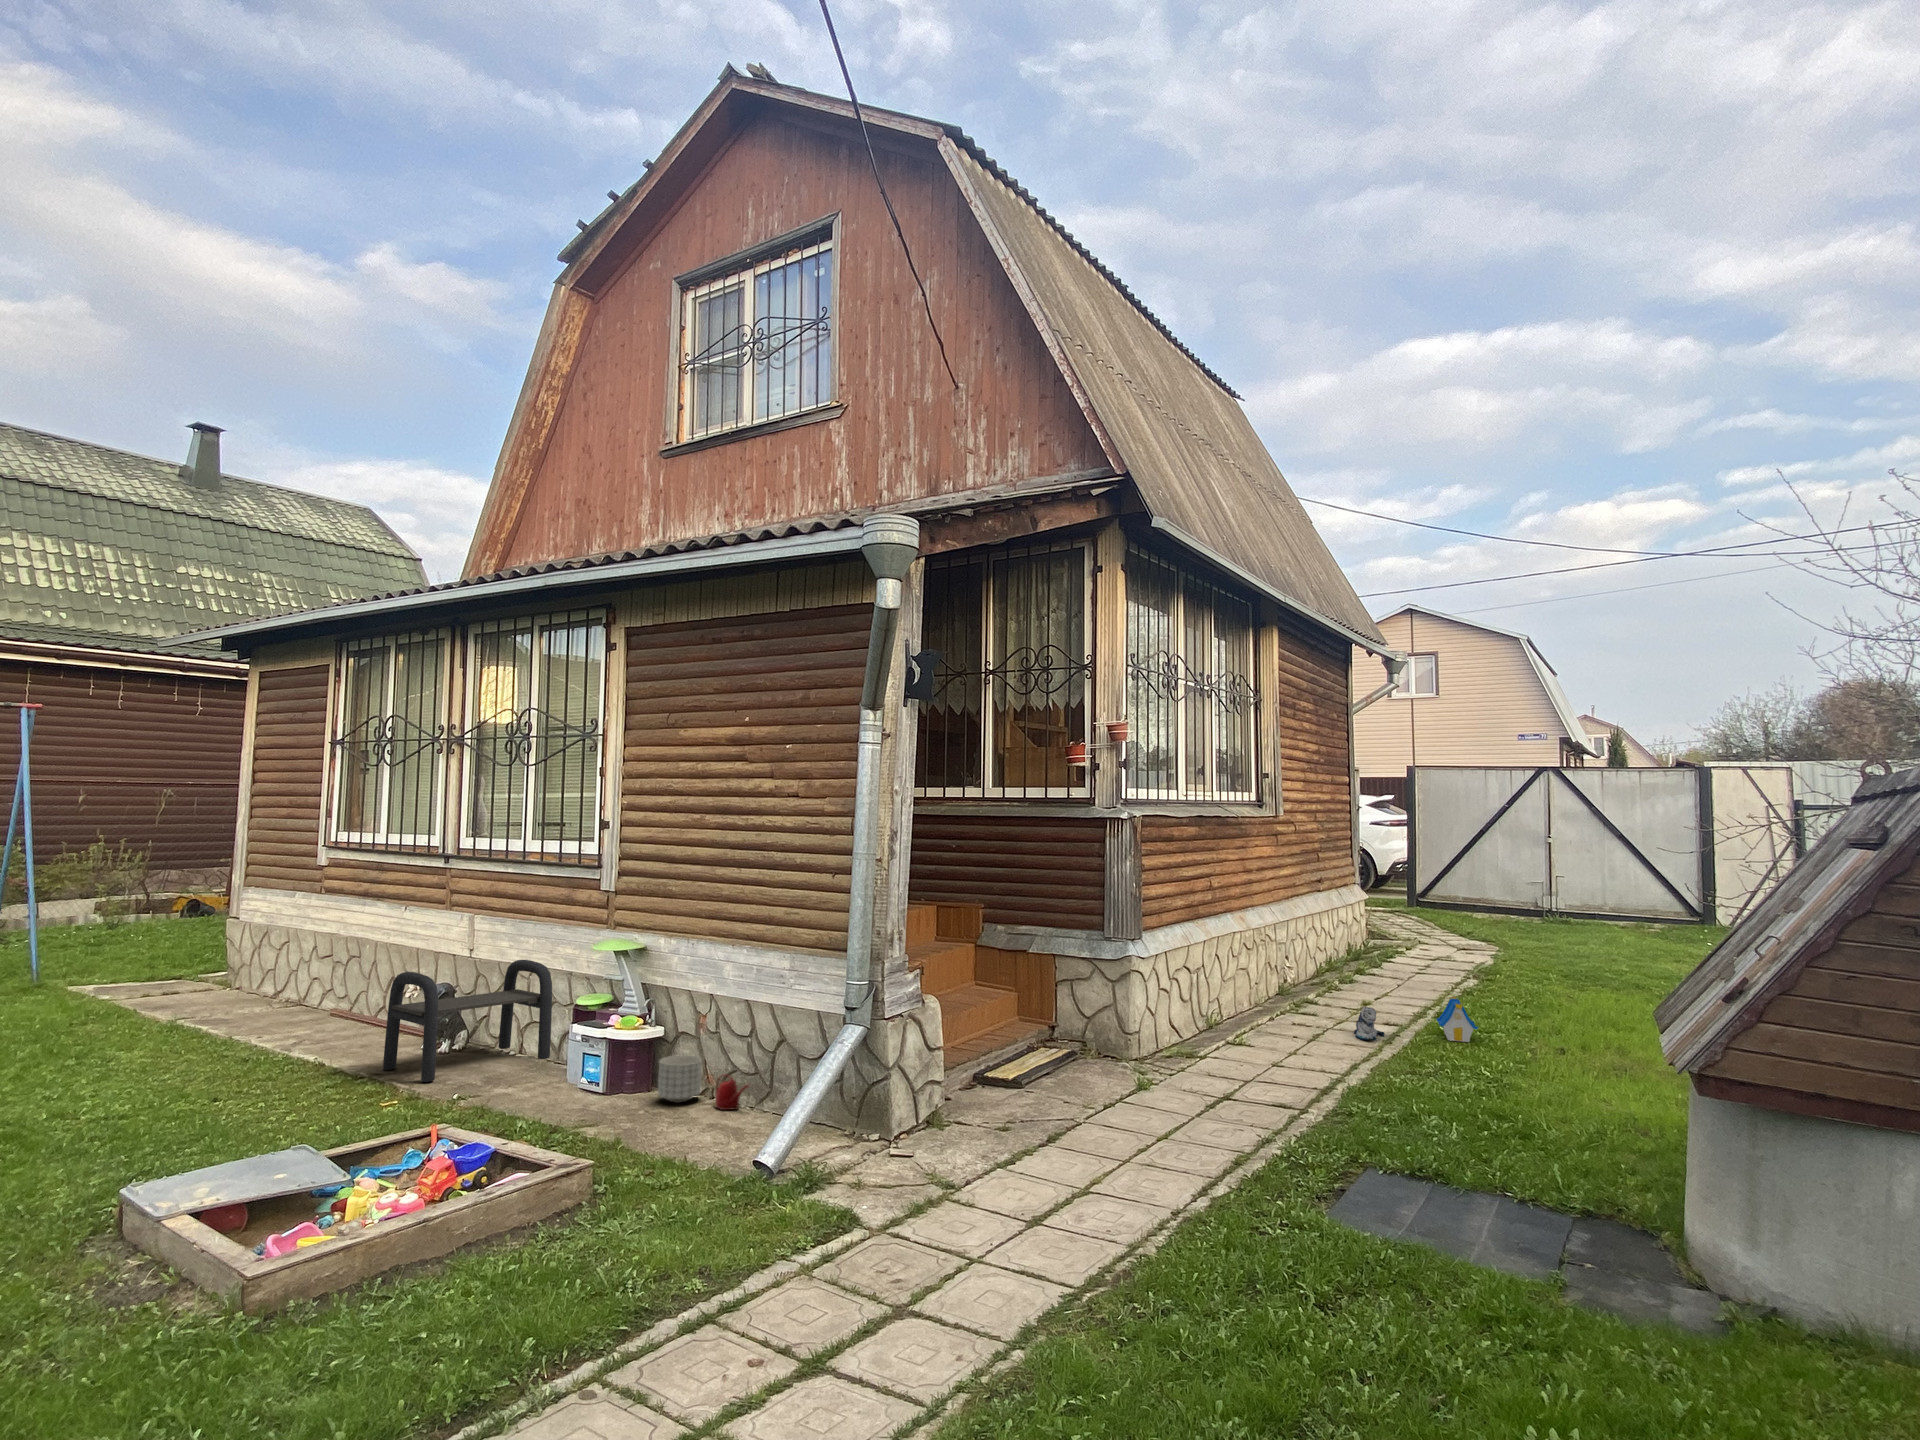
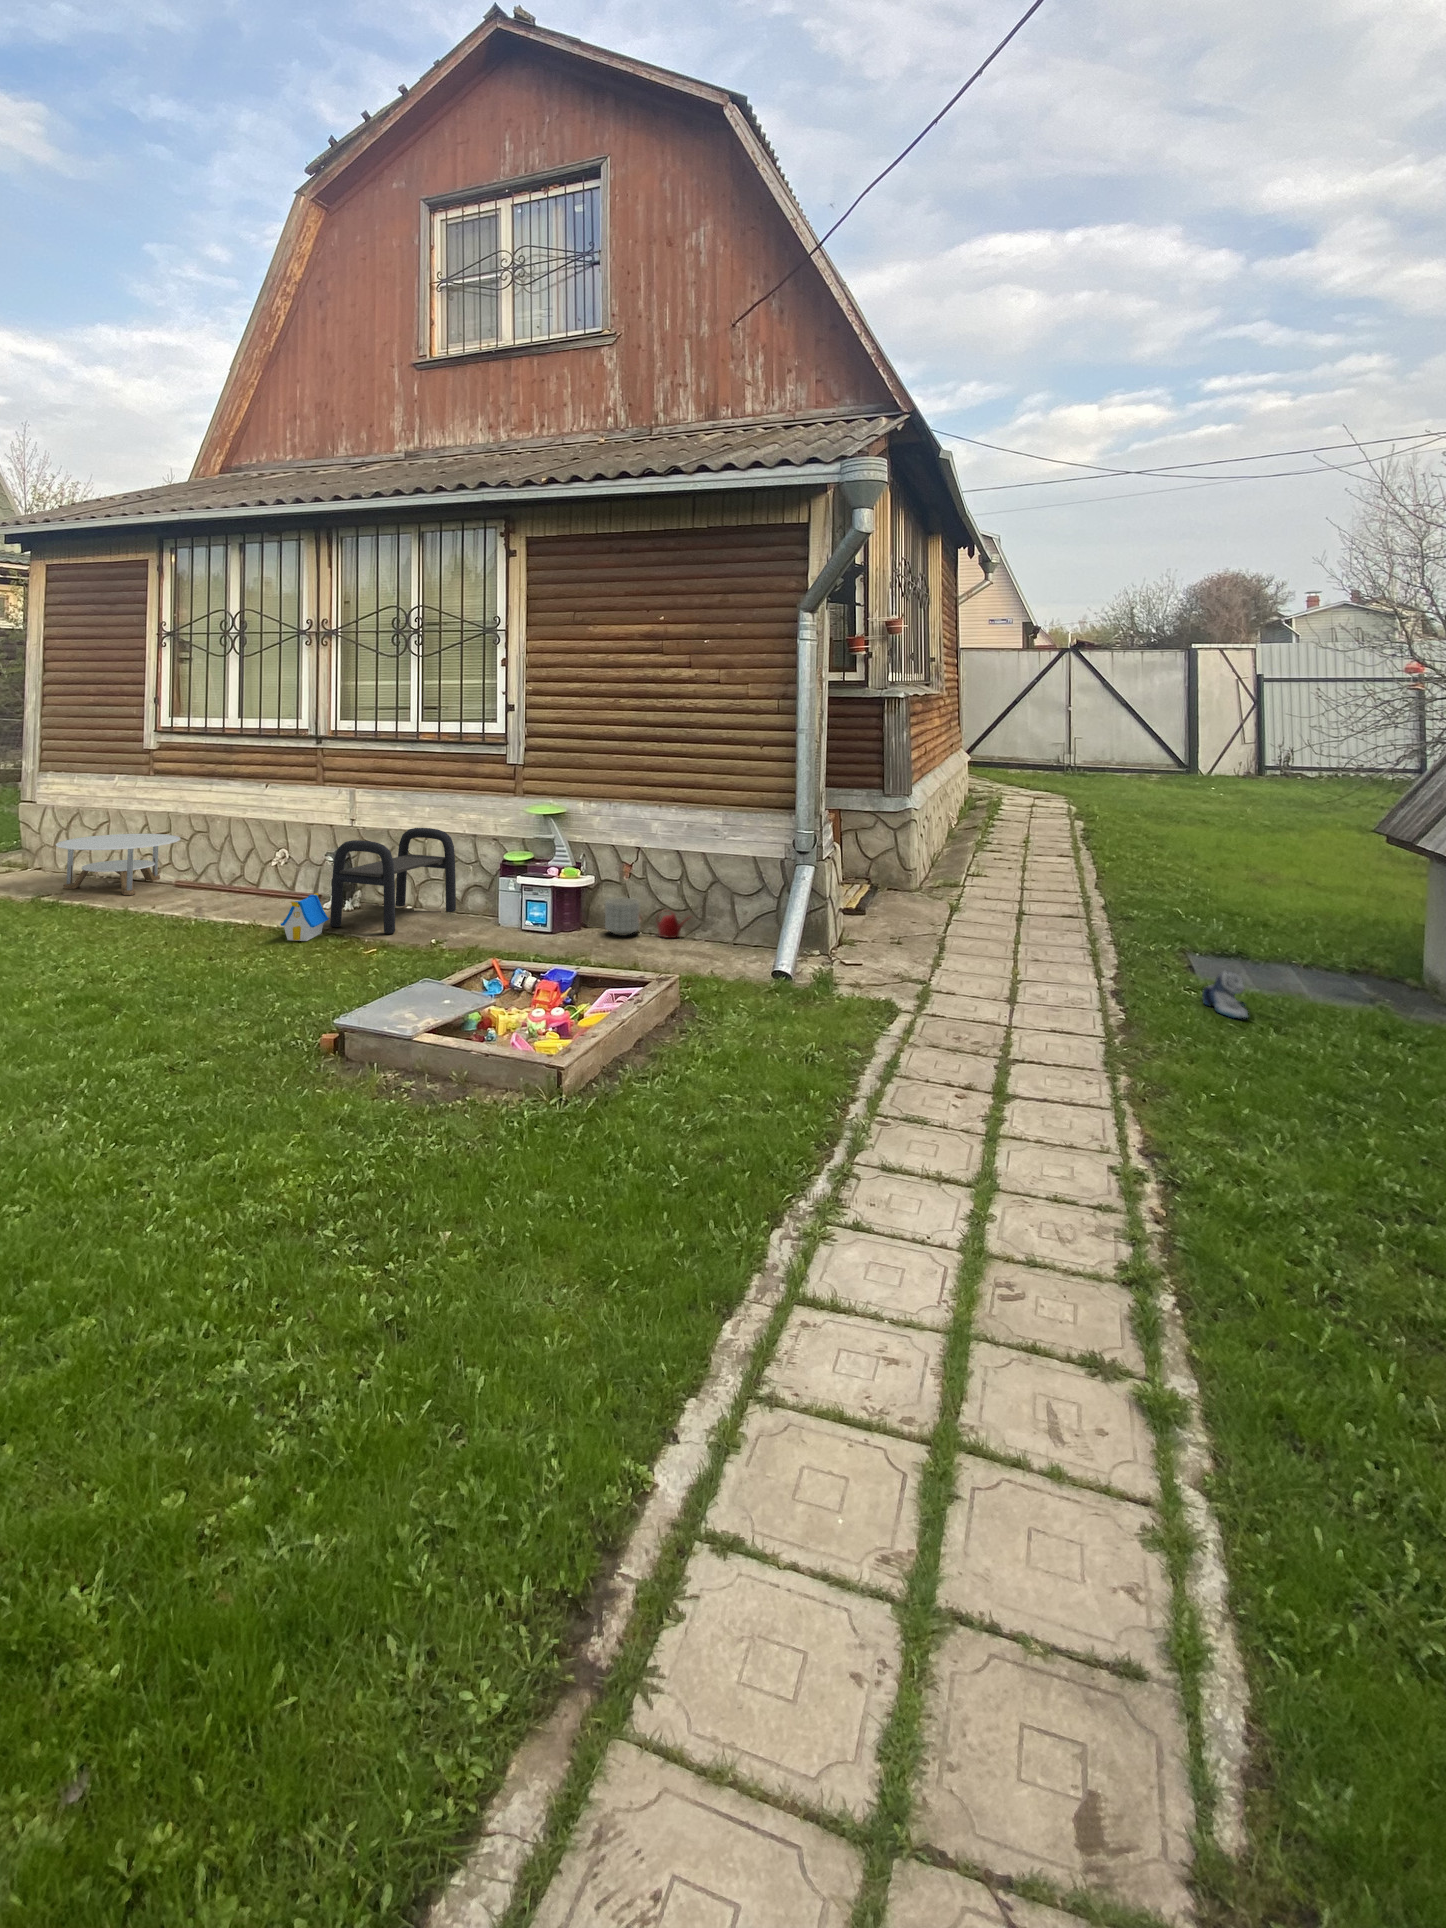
round table: none [202,952,344,1019] -> present [56,834,180,895]
toy house: present [1436,998,1478,1042] -> present [281,893,329,941]
plush toy: present [1354,1007,1385,1040] -> present [1202,971,1248,1019]

